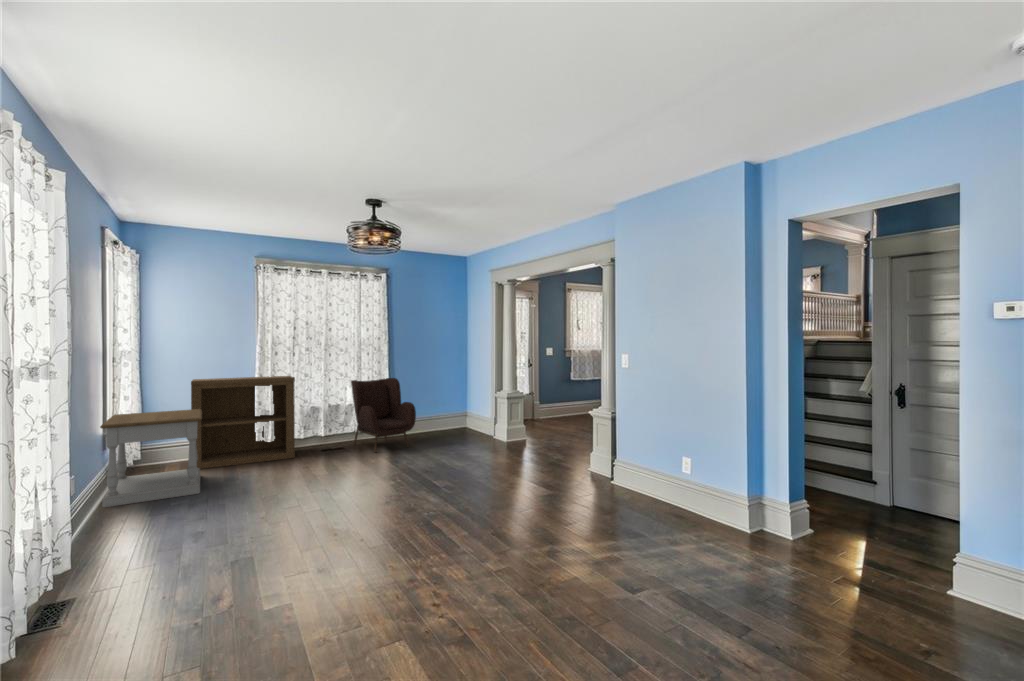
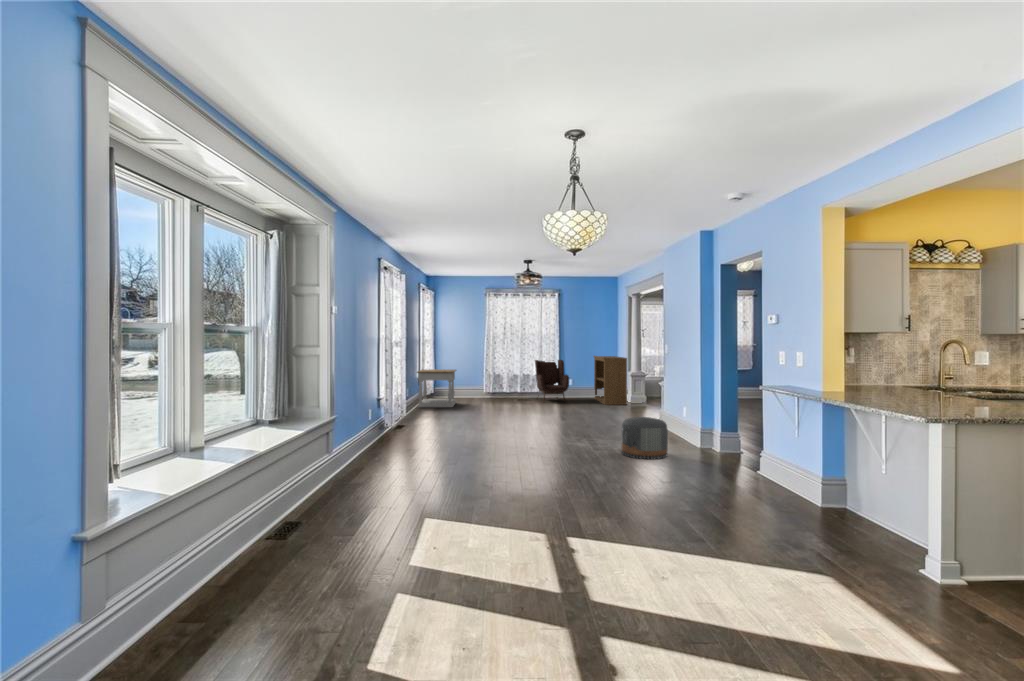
bookshelf: present [191,376,295,469] -> present [593,356,627,405]
pouf: none [769,527,894,656] -> present [621,417,668,459]

